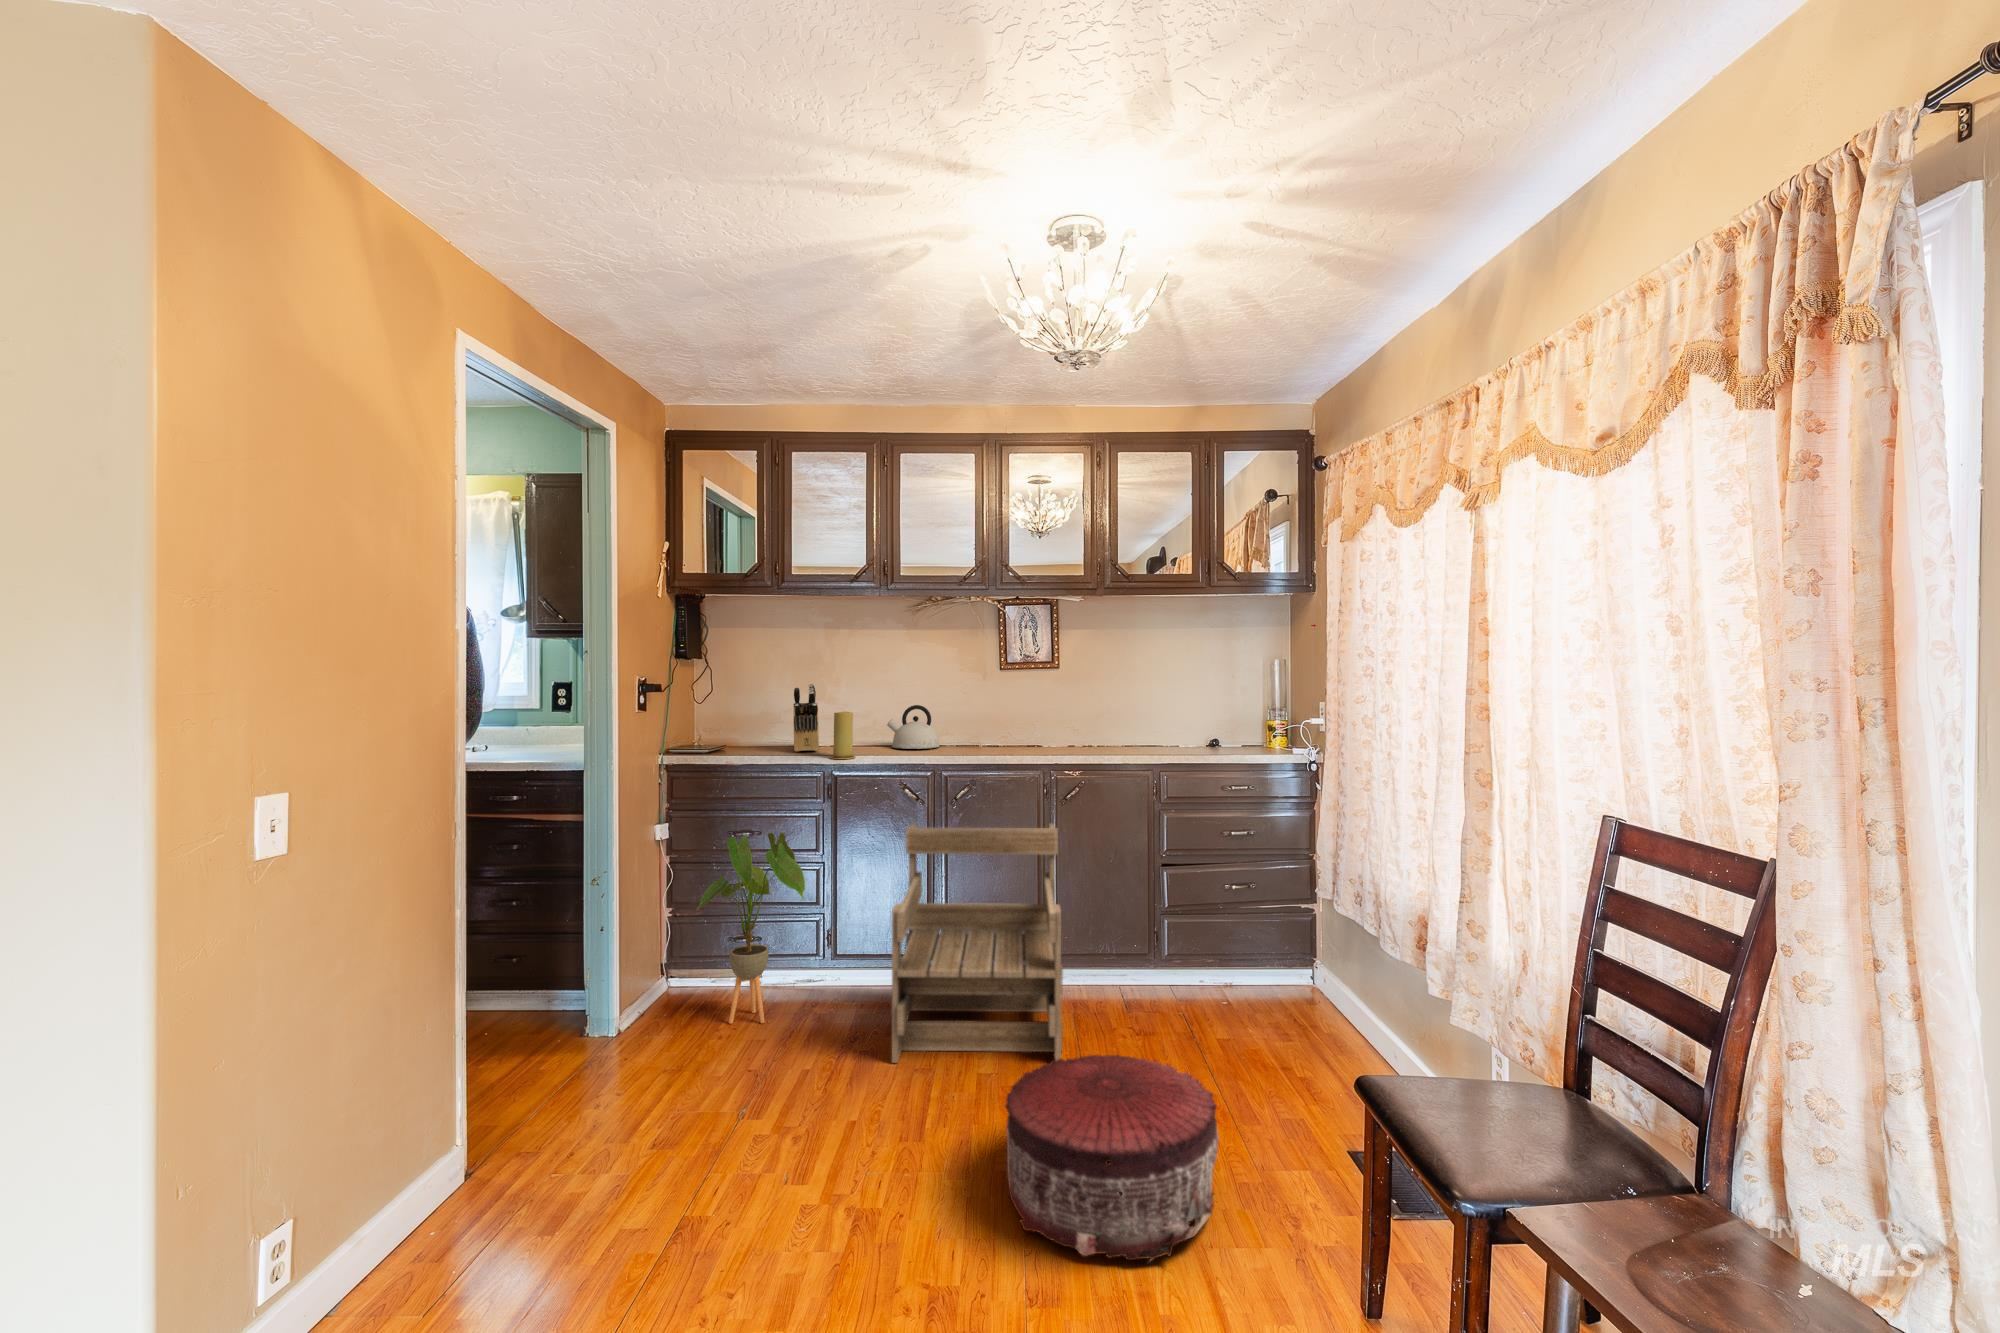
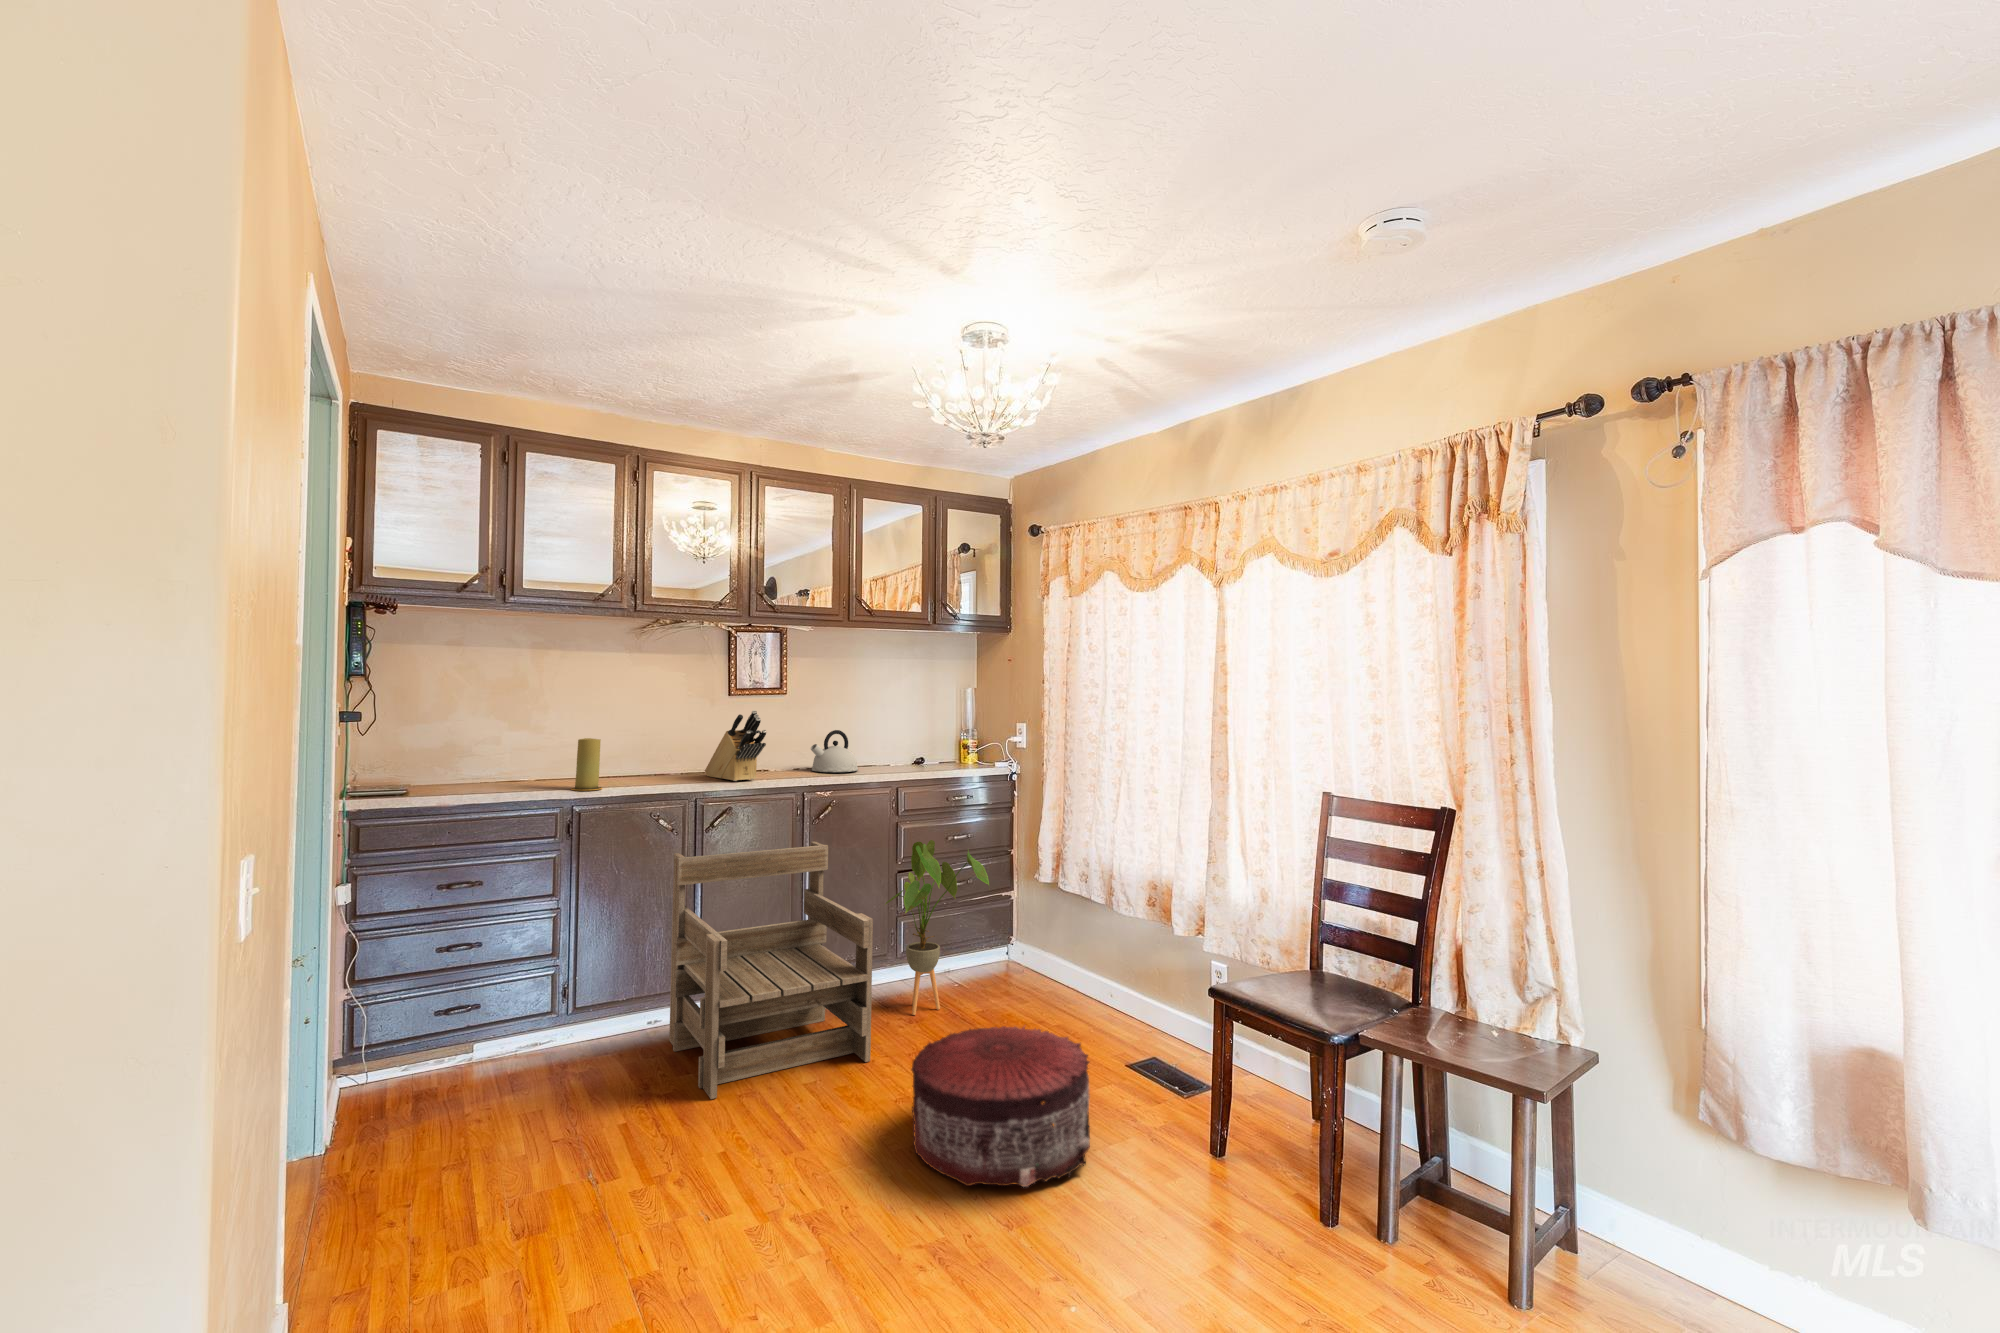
knife block: present [793,684,819,752] -> present [705,710,766,781]
kettle: present [887,705,939,749] -> present [811,730,858,772]
house plant: present [698,832,805,1024] -> present [885,840,989,1015]

